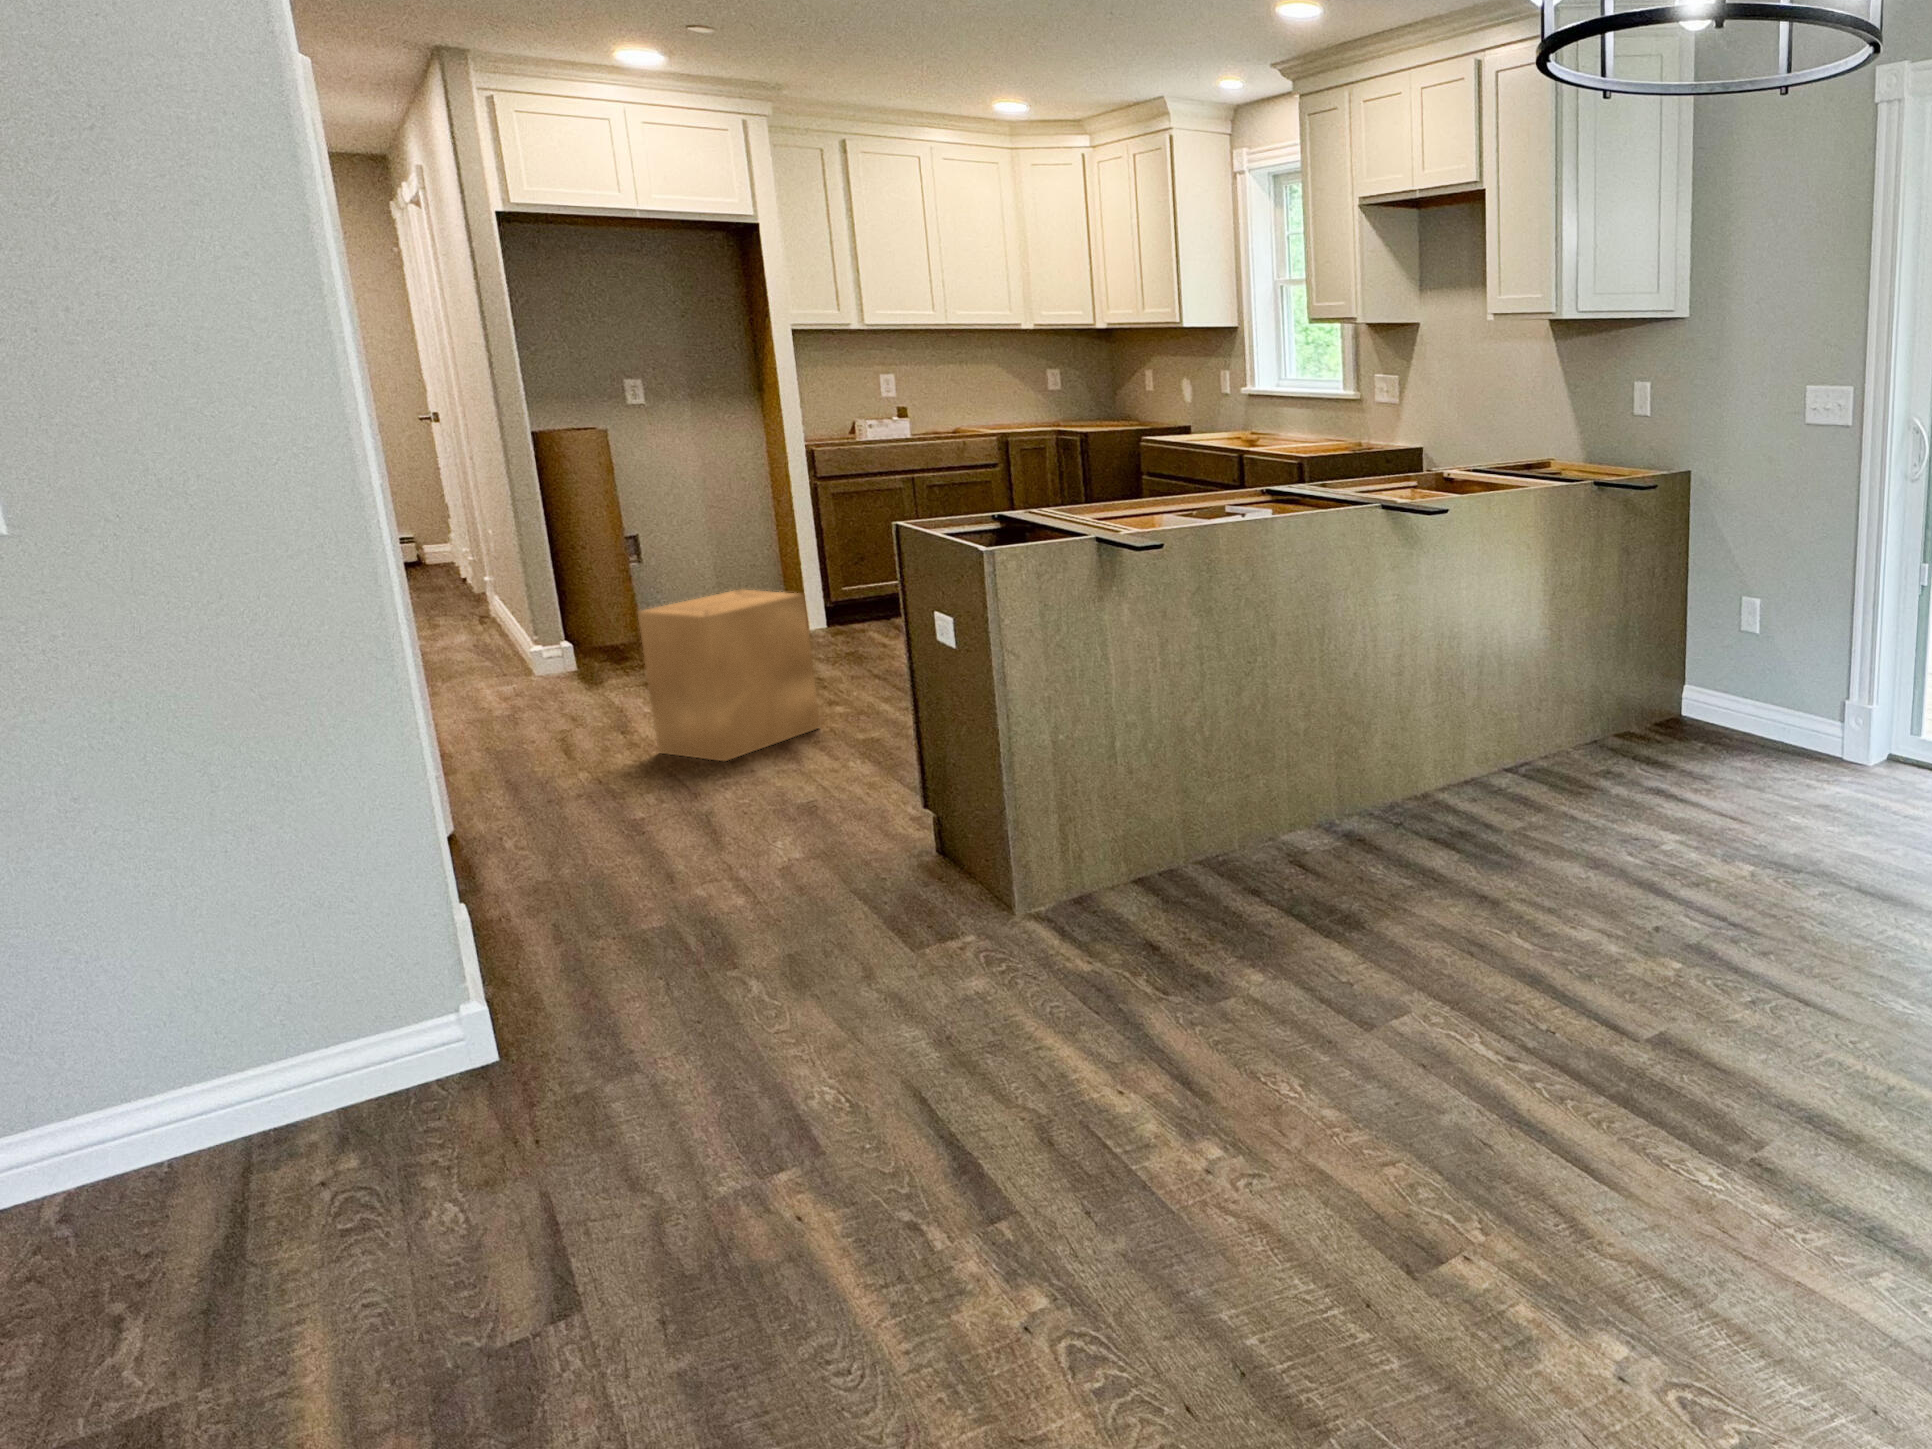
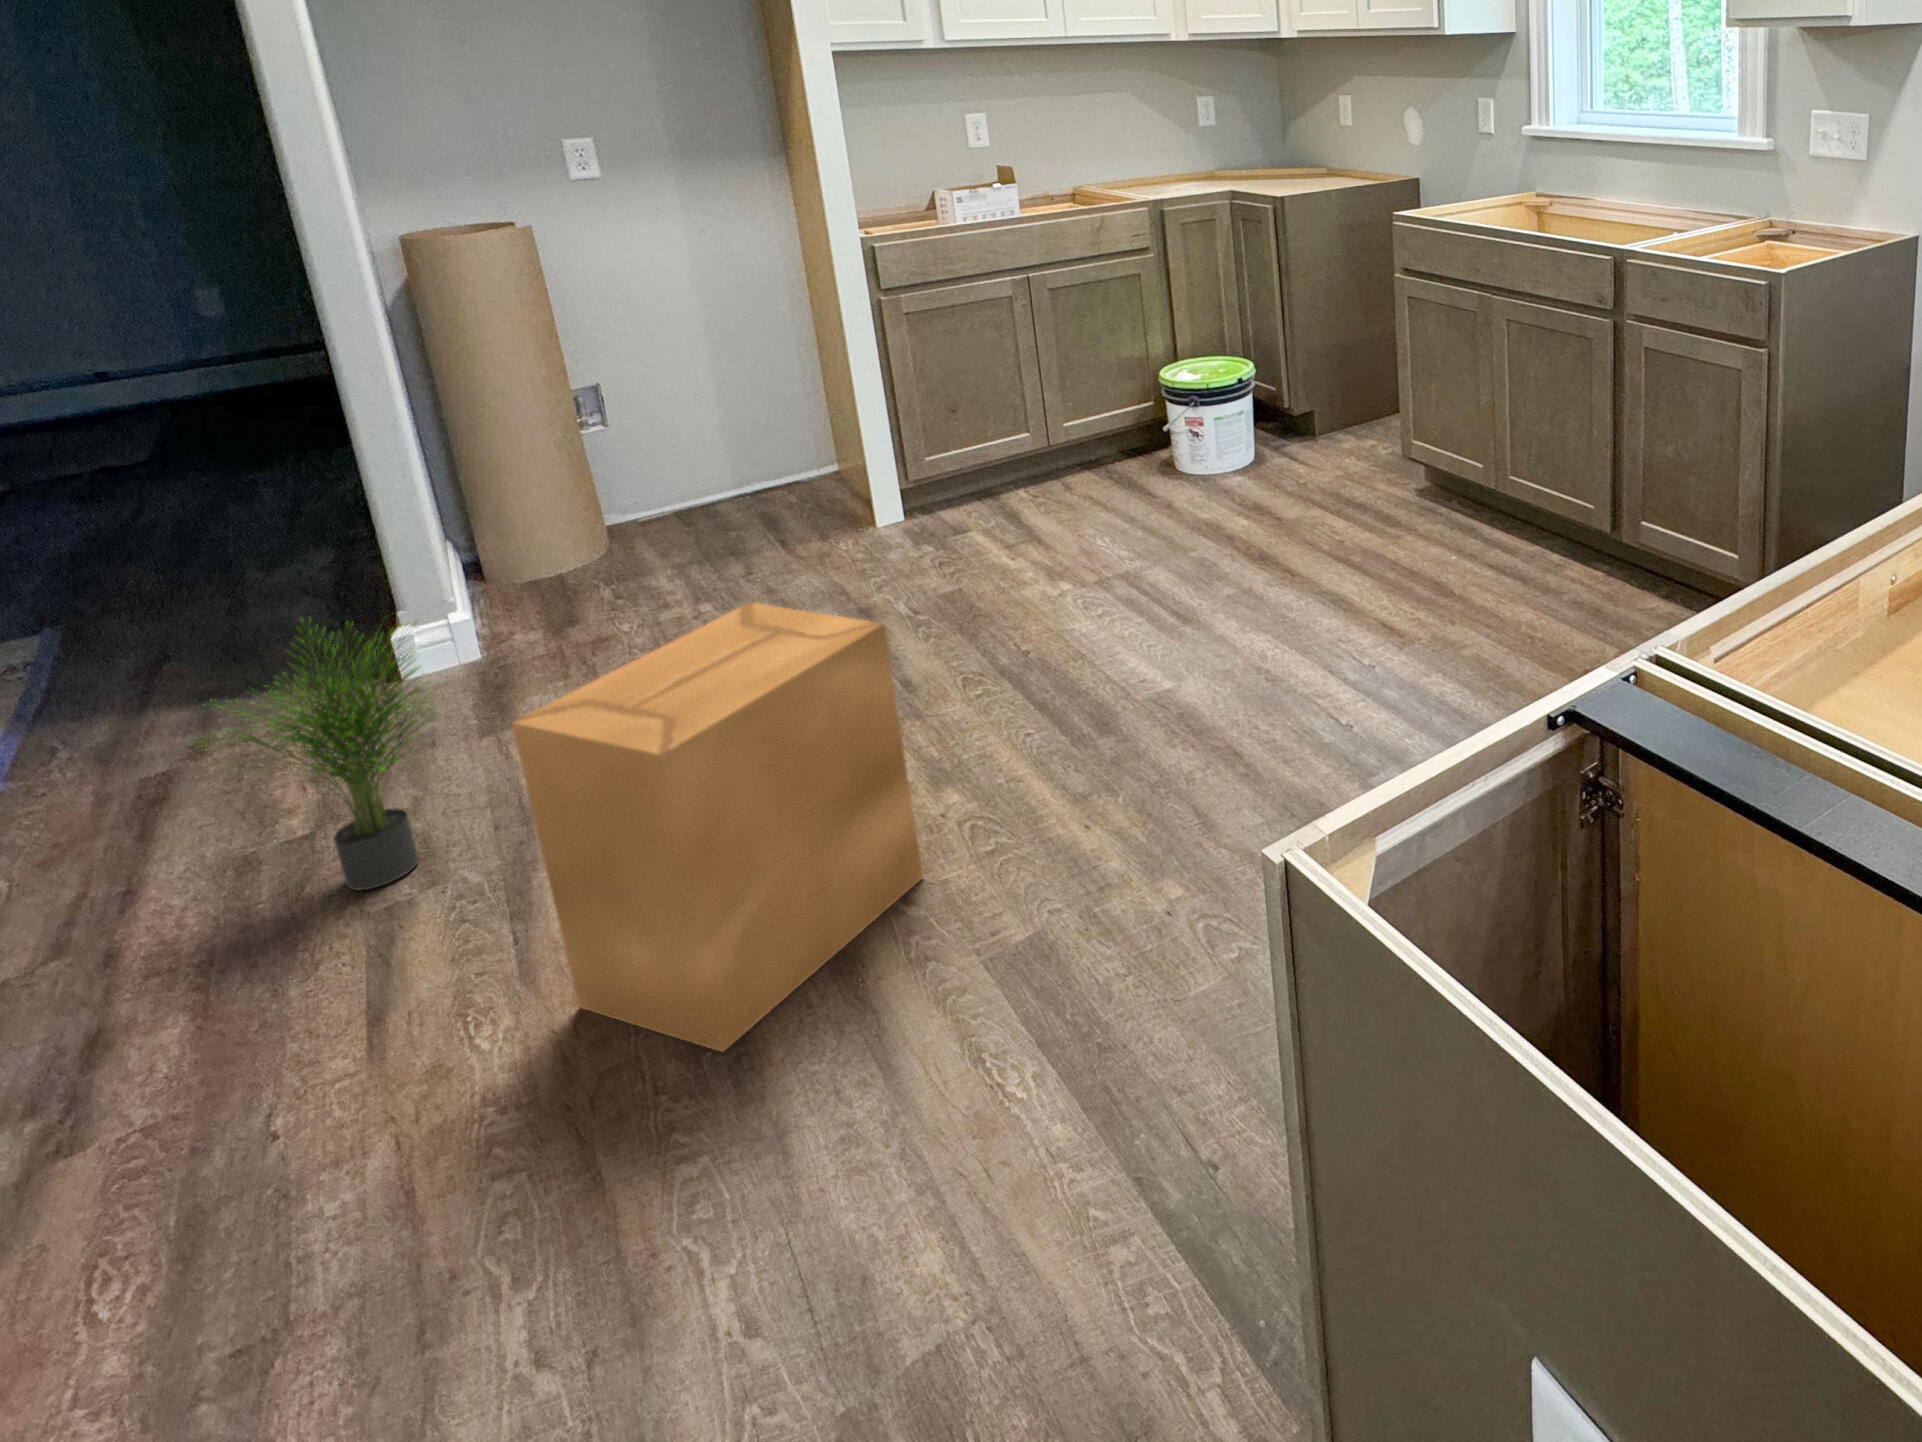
potted plant: none [469,589,591,728] -> present [218,624,432,890]

